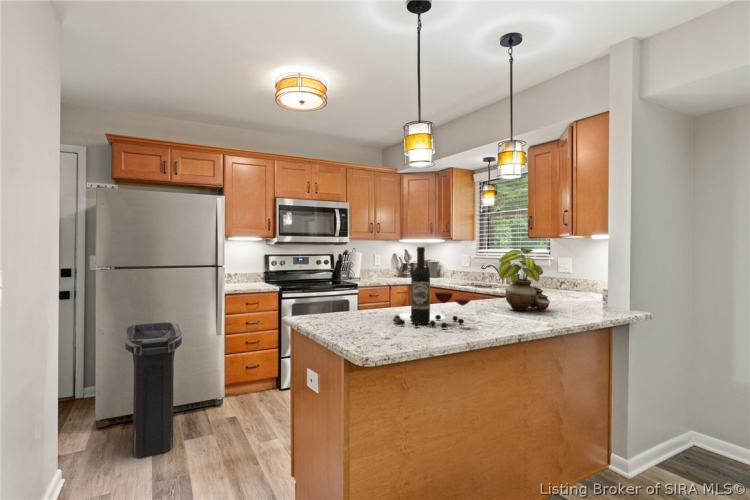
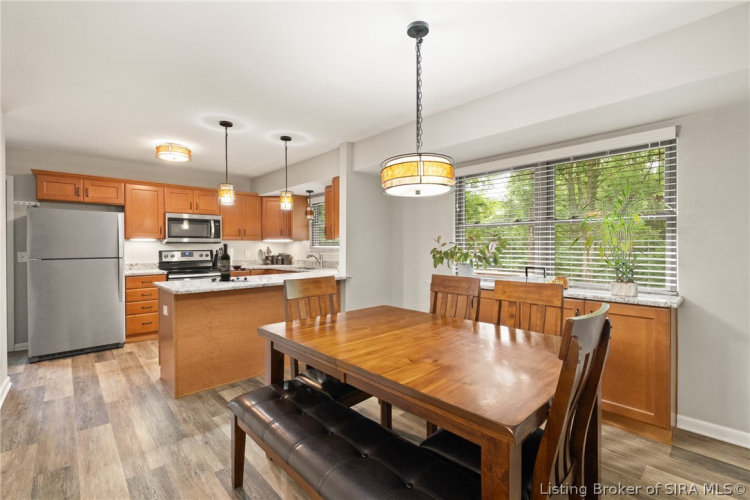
potted plant: present [499,248,550,311] -> none [277,244,307,276]
trash can: present [125,322,182,458] -> none [51,294,92,372]

